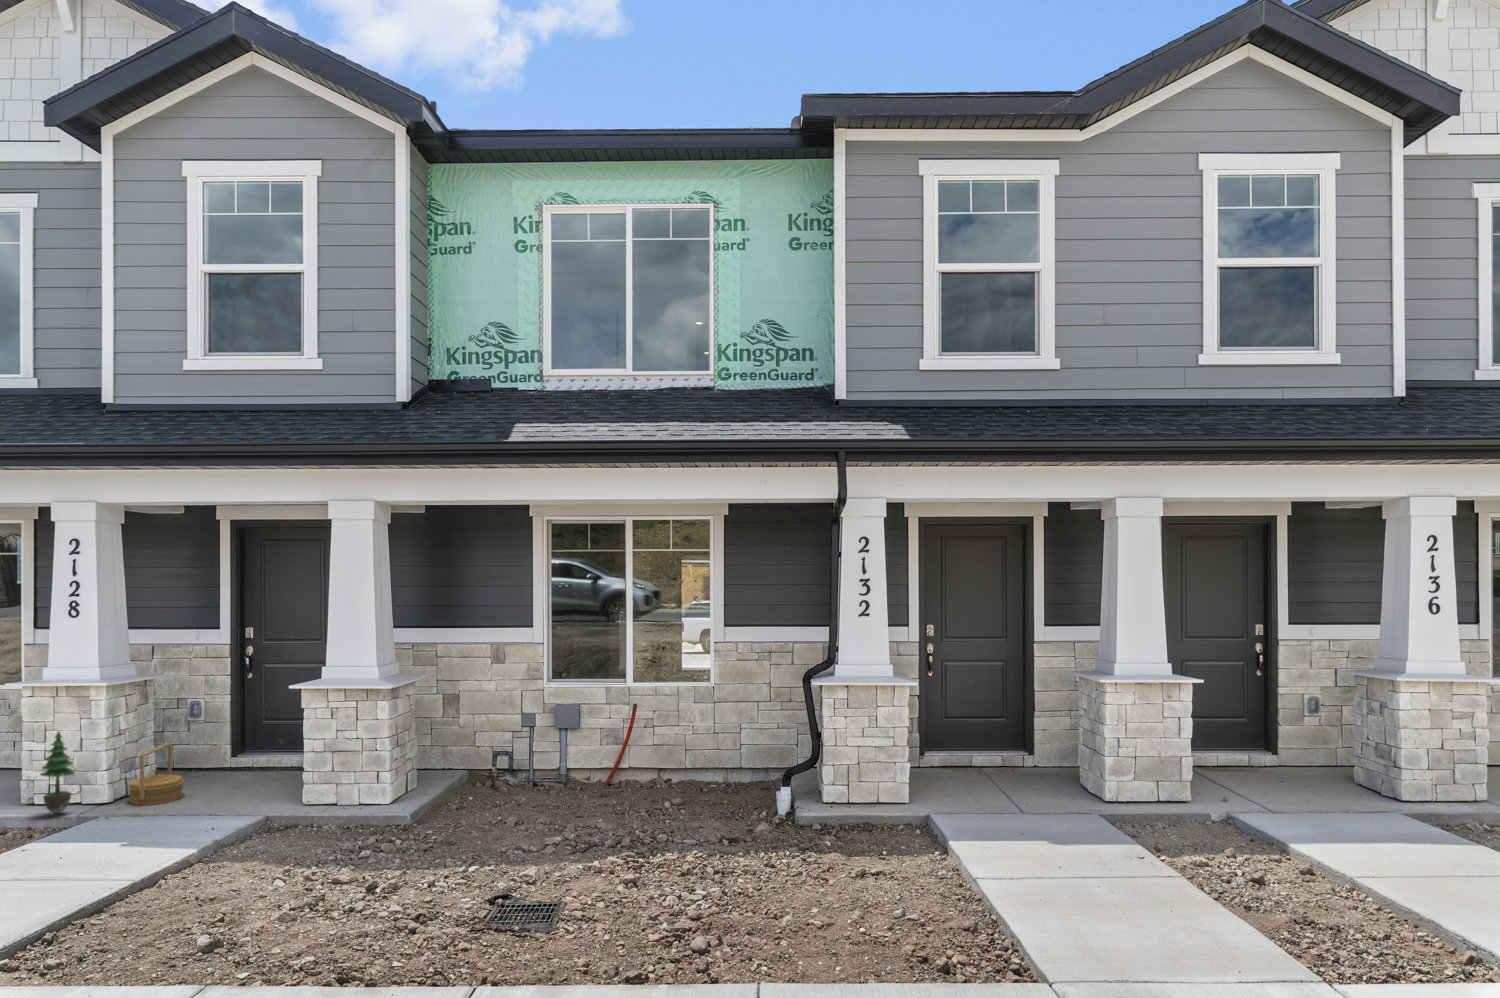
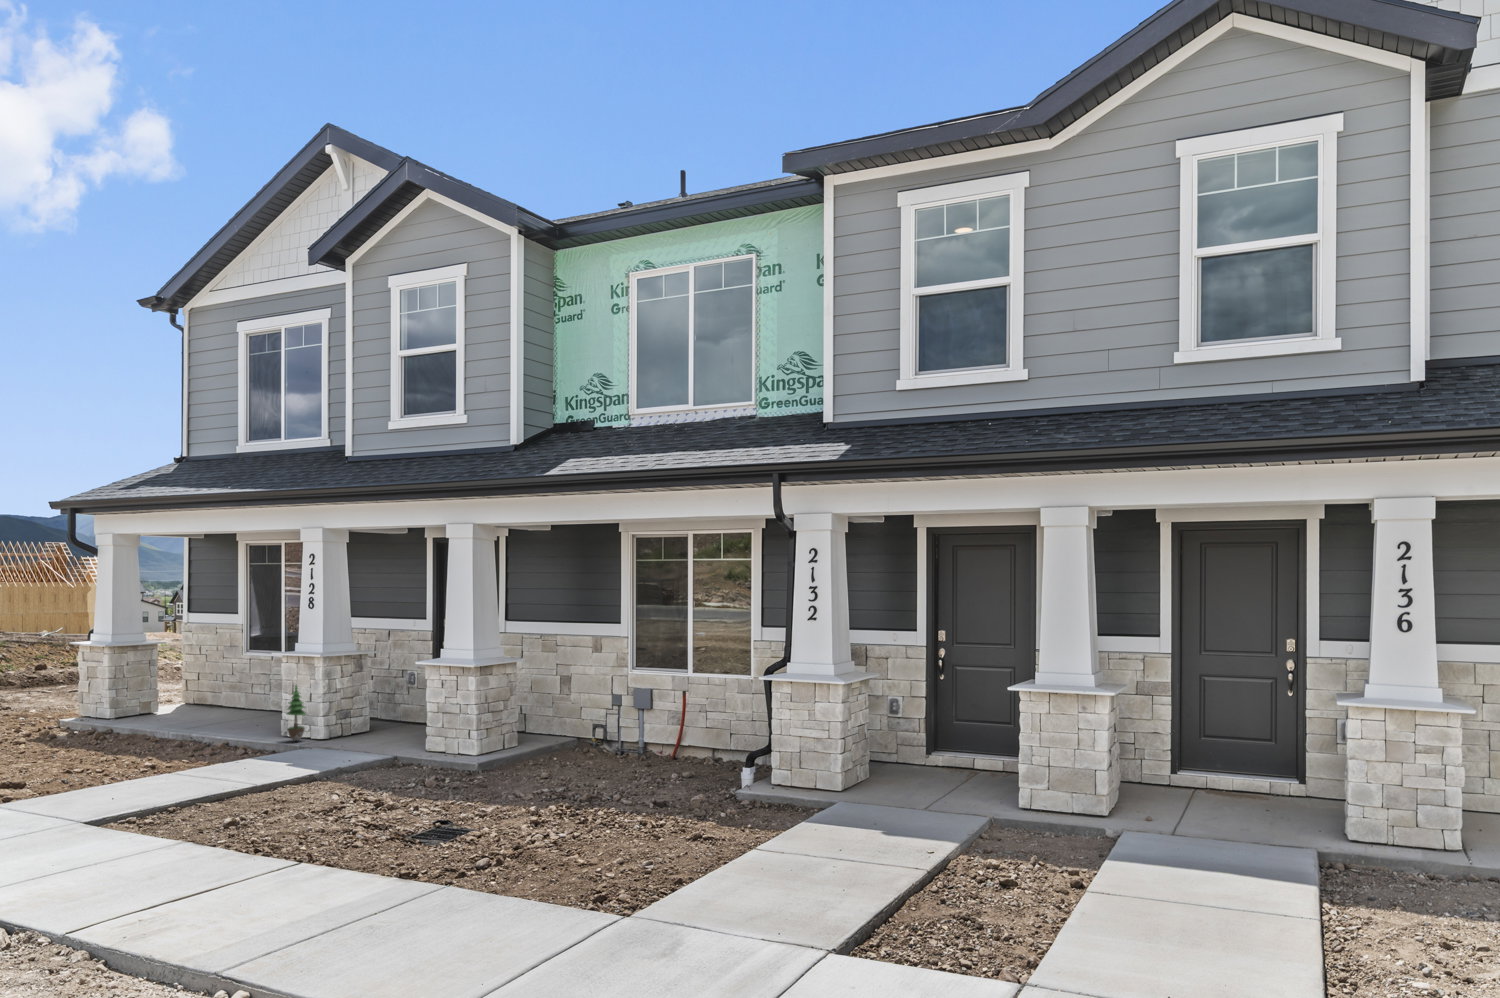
woven basket: present [129,743,183,805] -> none [341,699,378,741]

